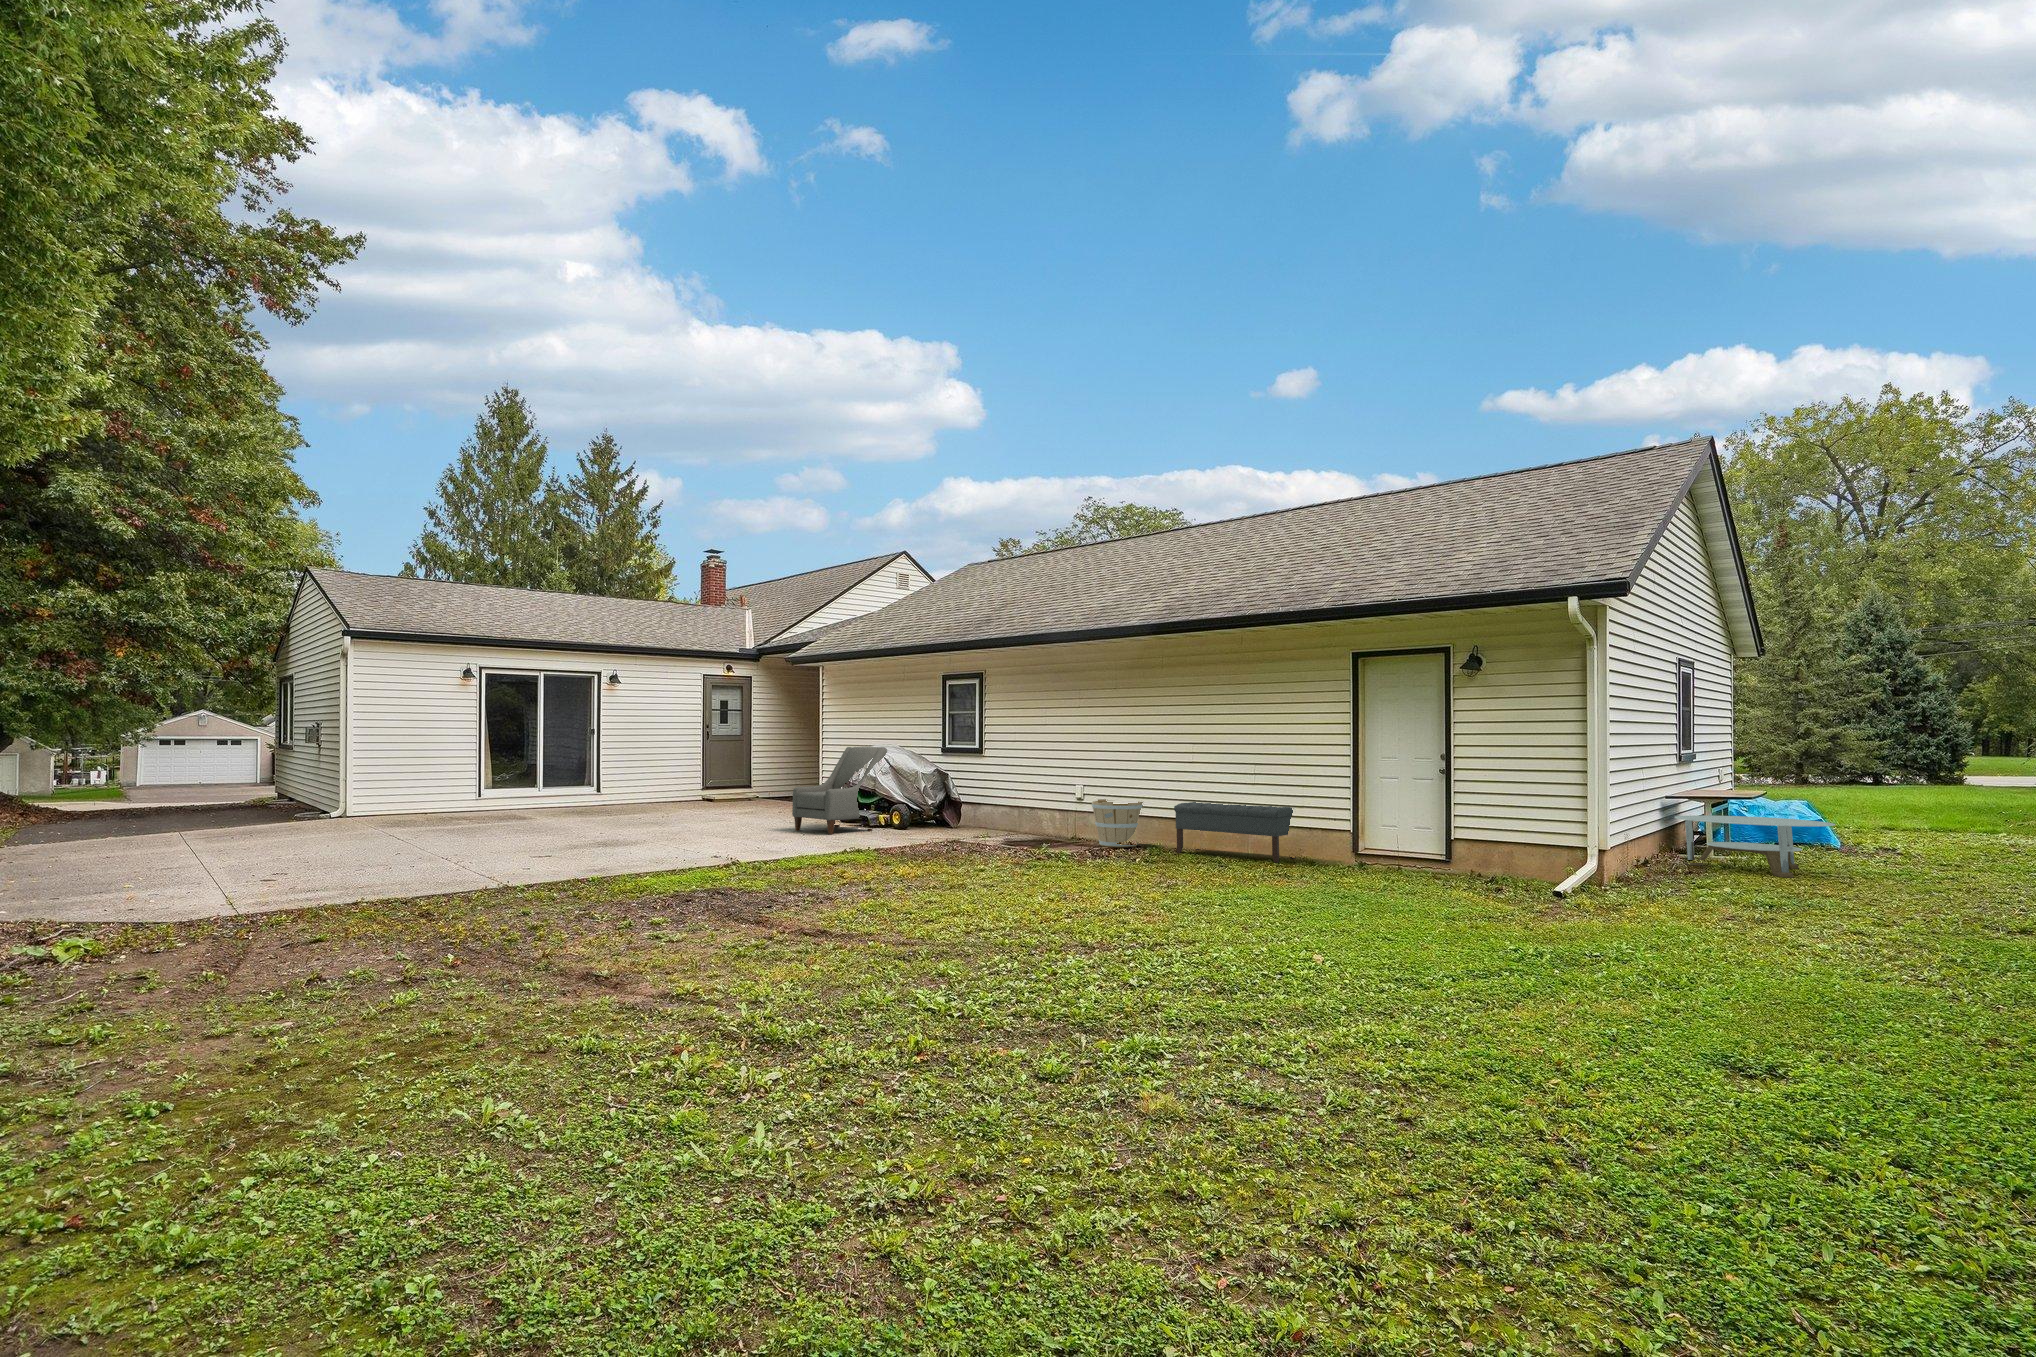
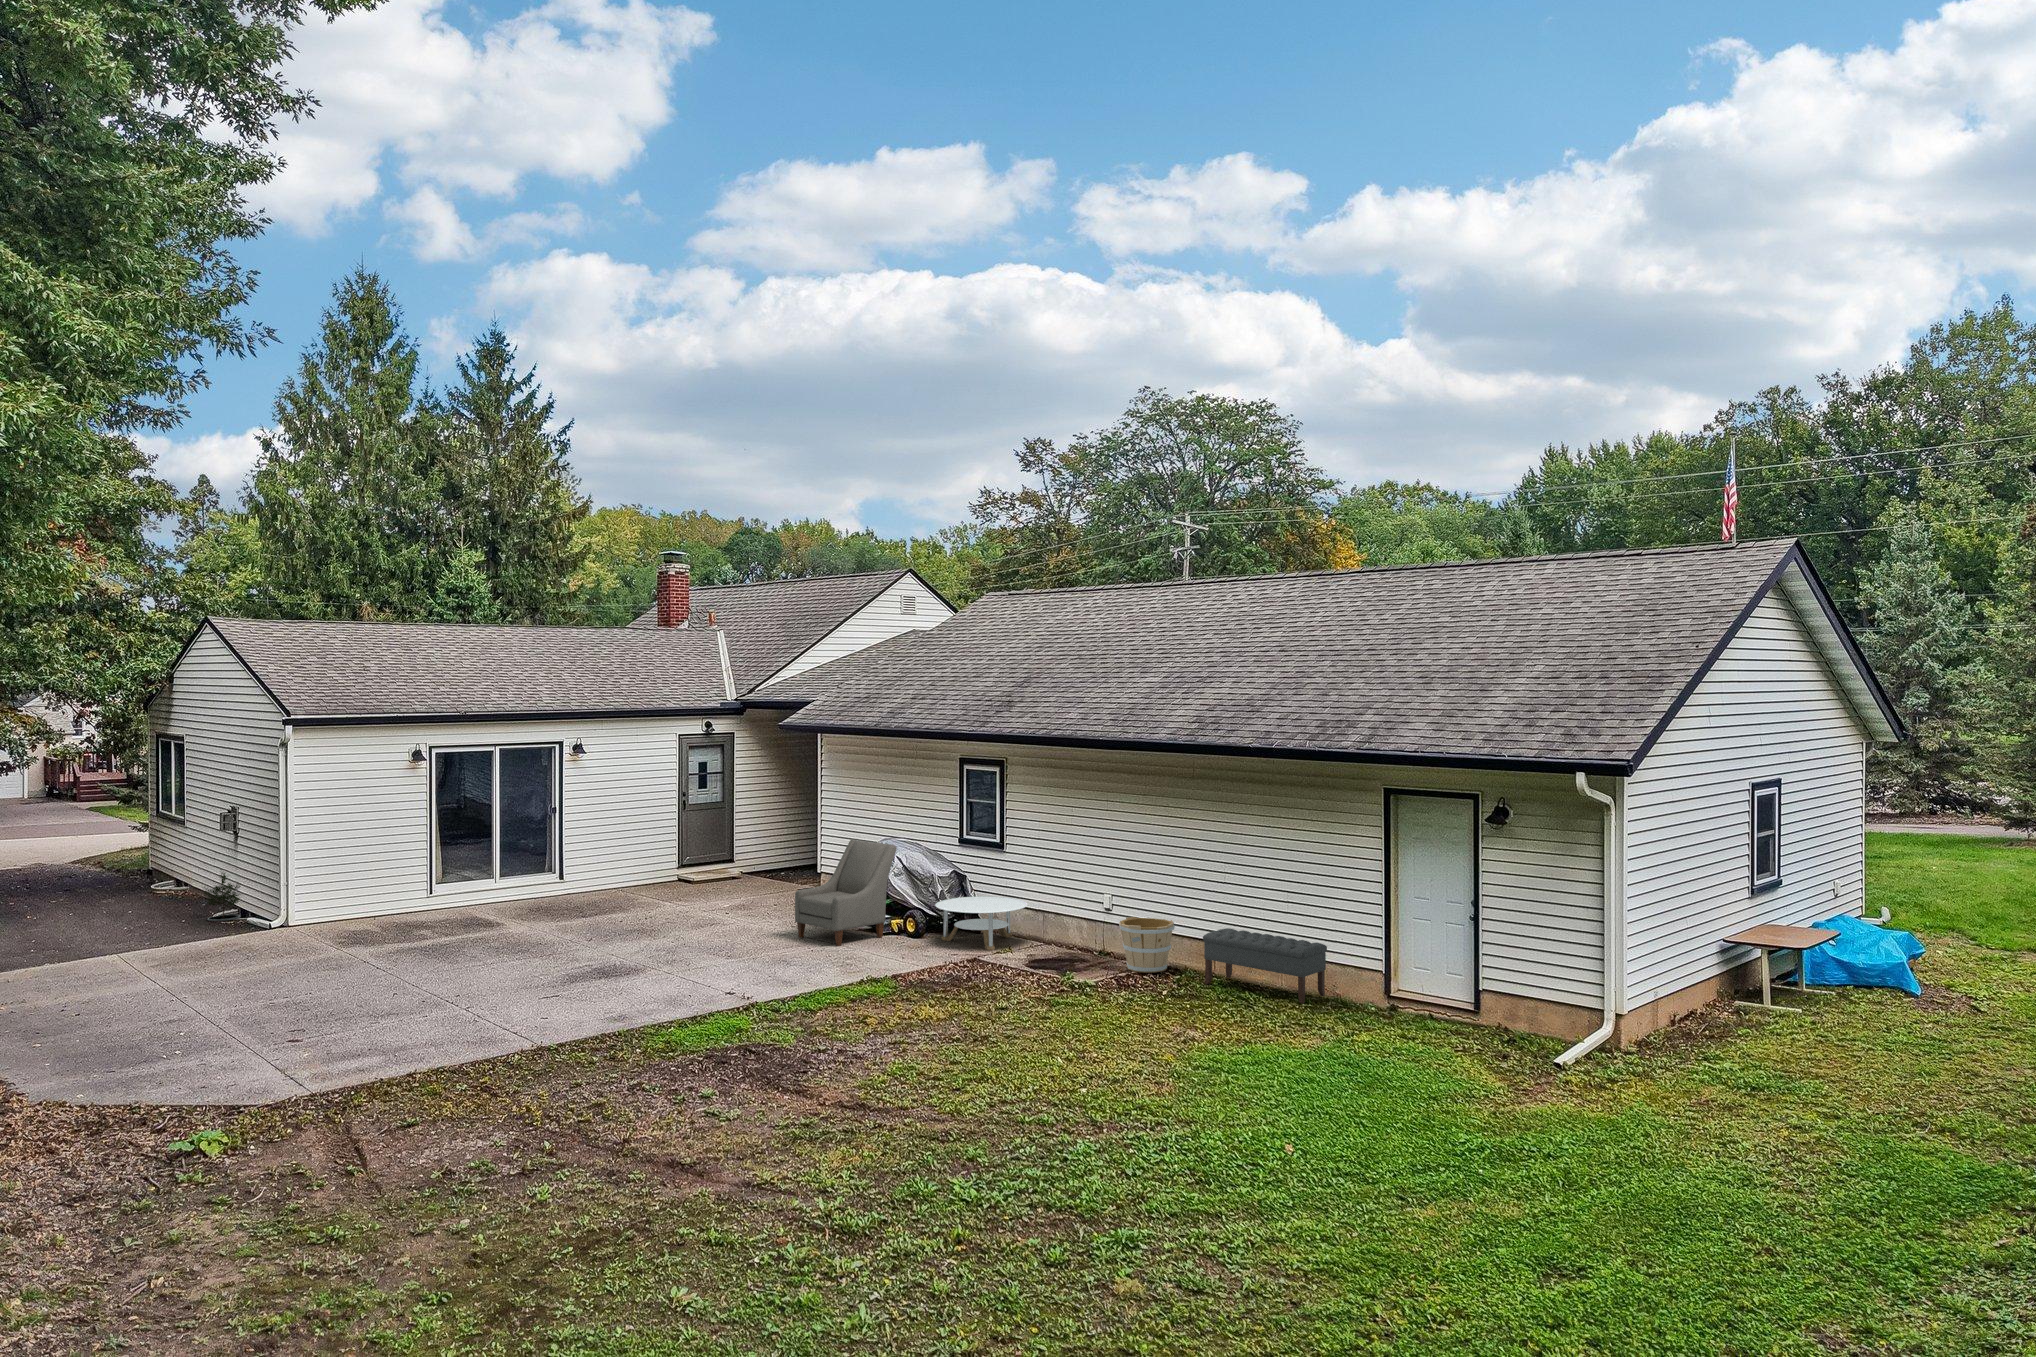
potted tree: none [253,777,294,823] -> present [204,872,241,921]
round table: present [1675,815,1835,878] -> present [935,896,1028,950]

